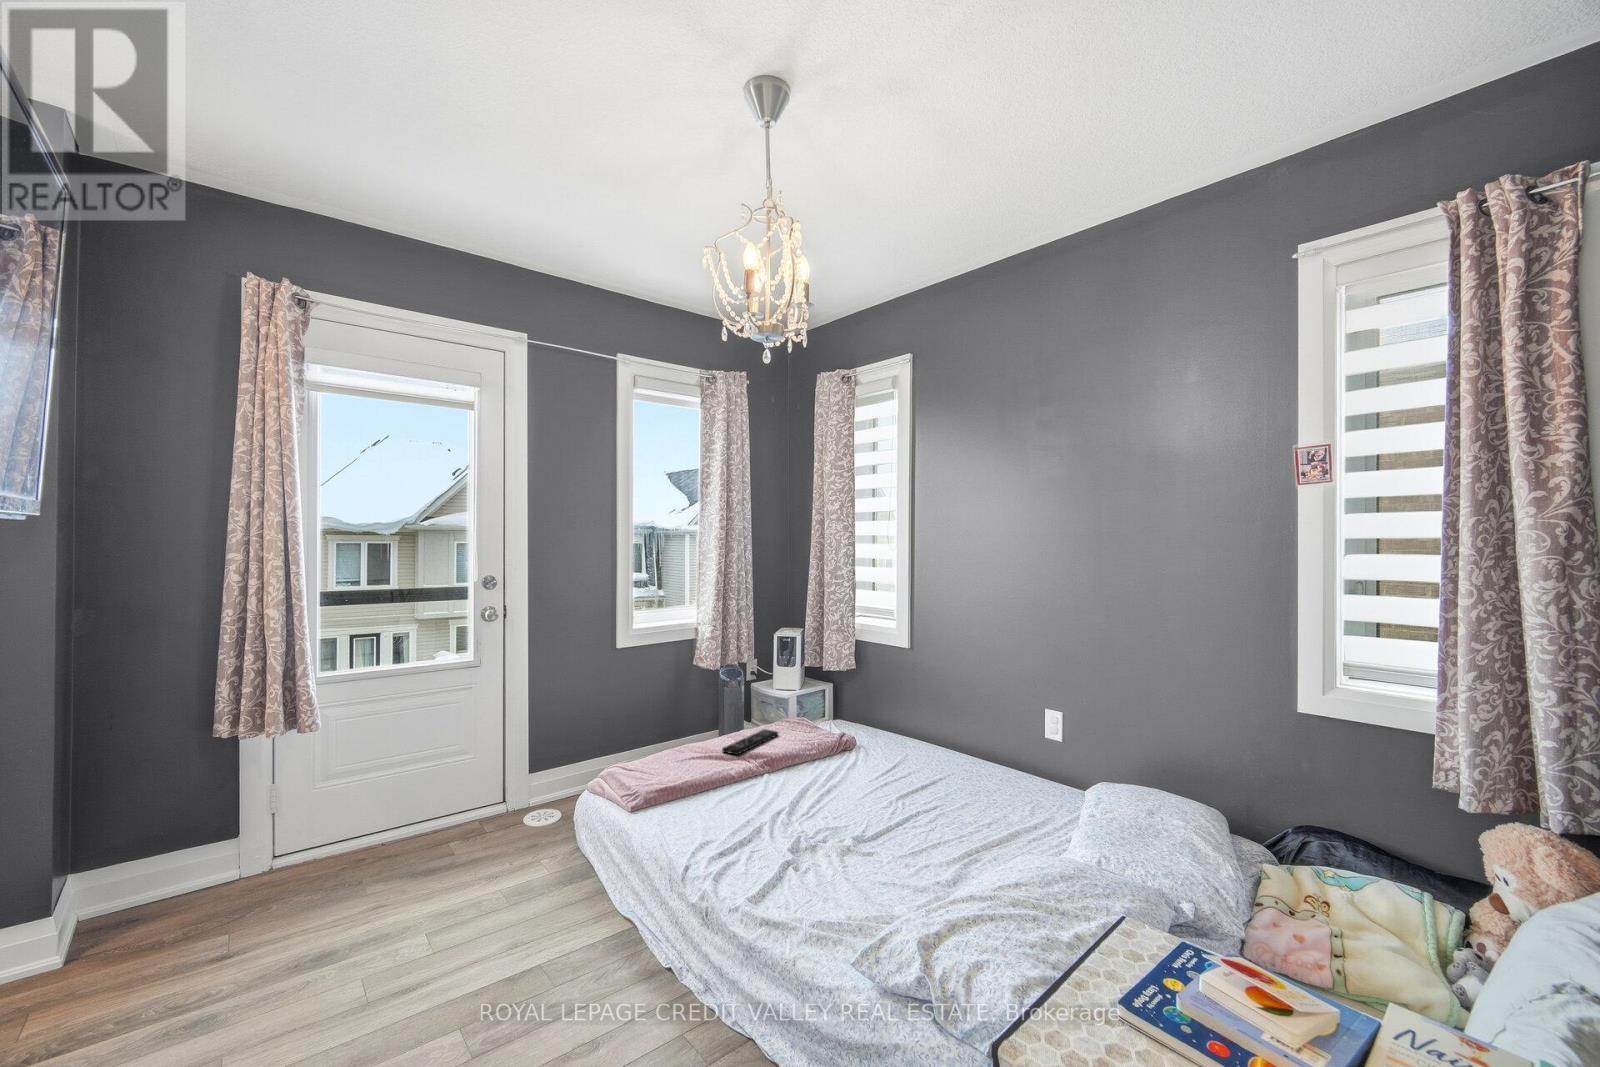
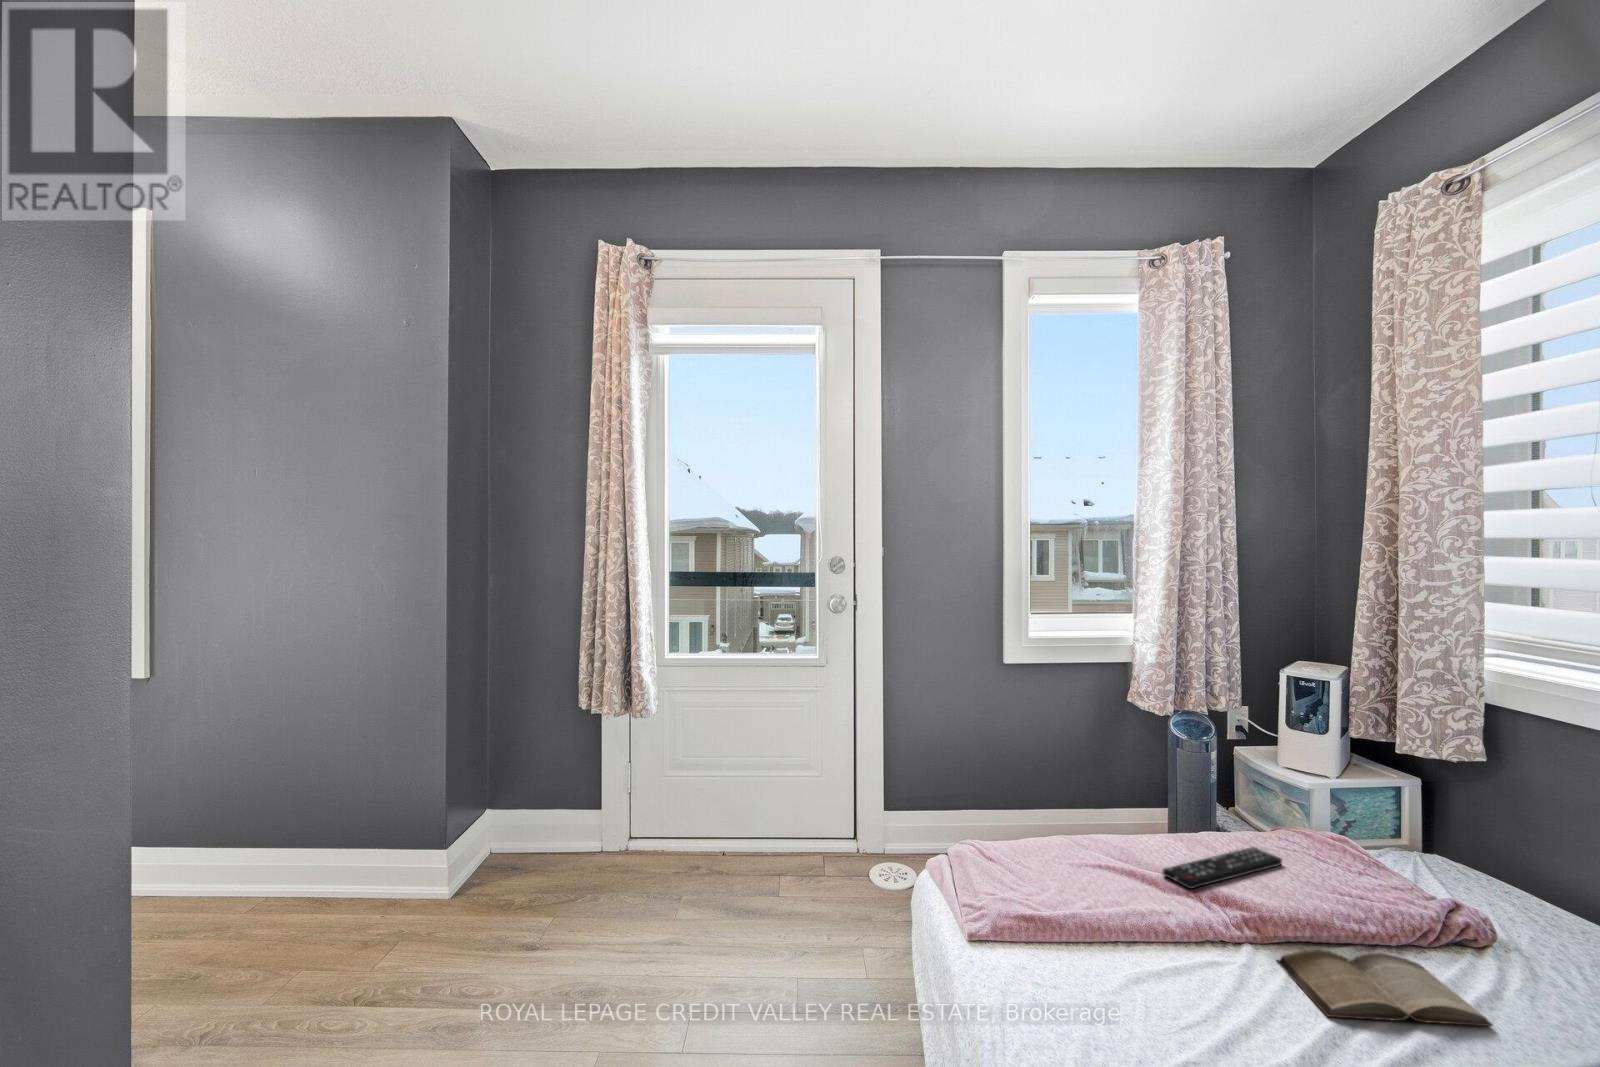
book: none [779,764,864,796] -> present [1277,950,1493,1026]

